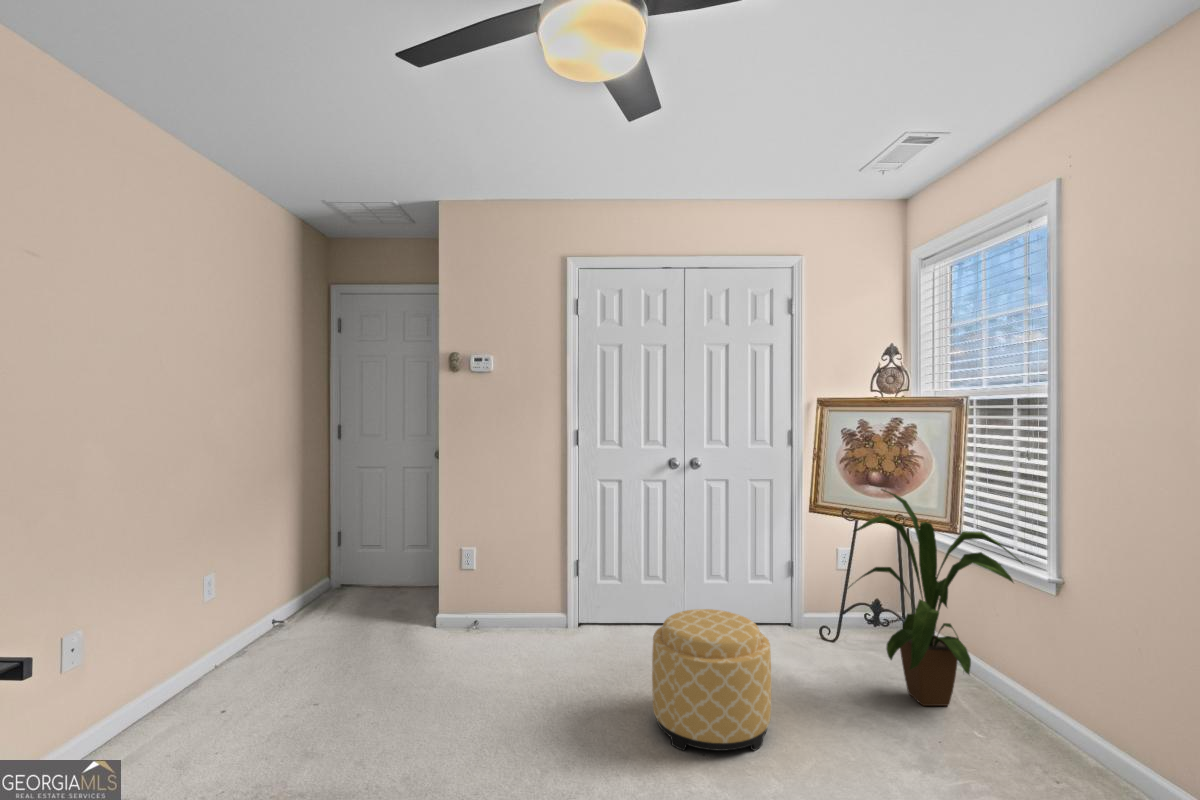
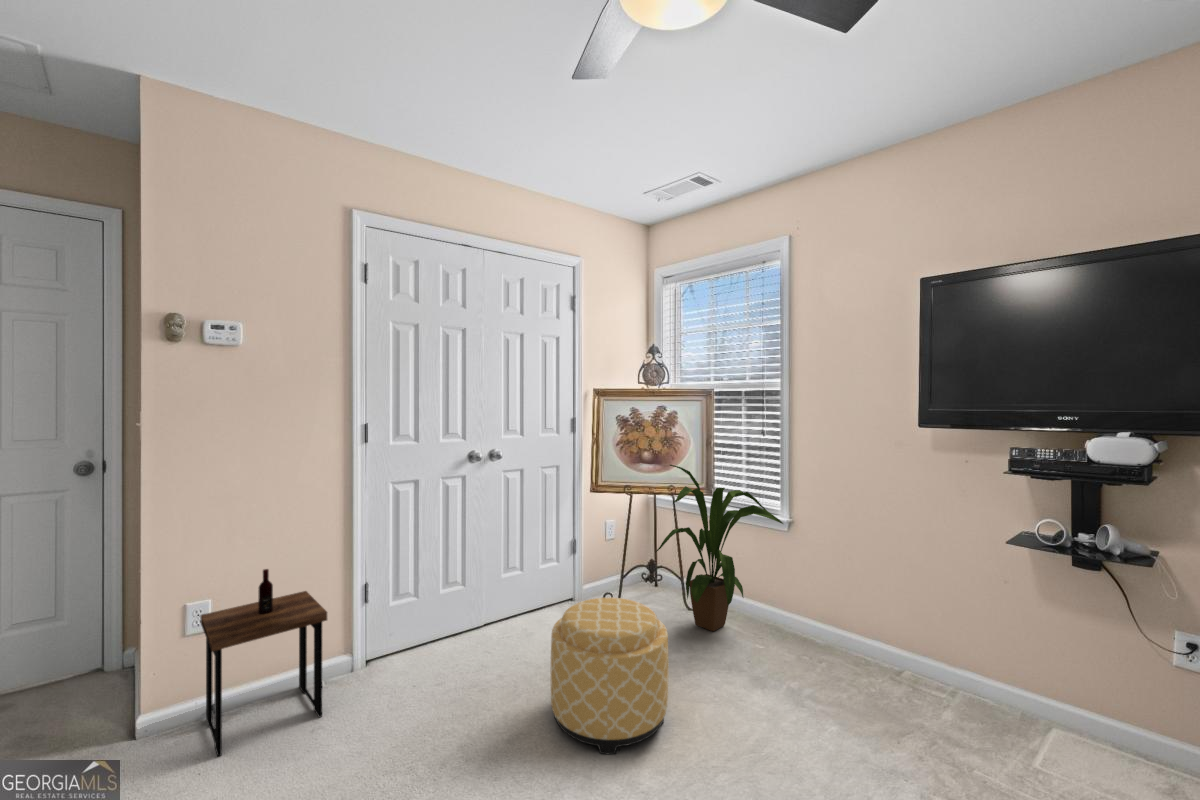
side table: none [456,532,532,650] -> present [201,569,327,757]

